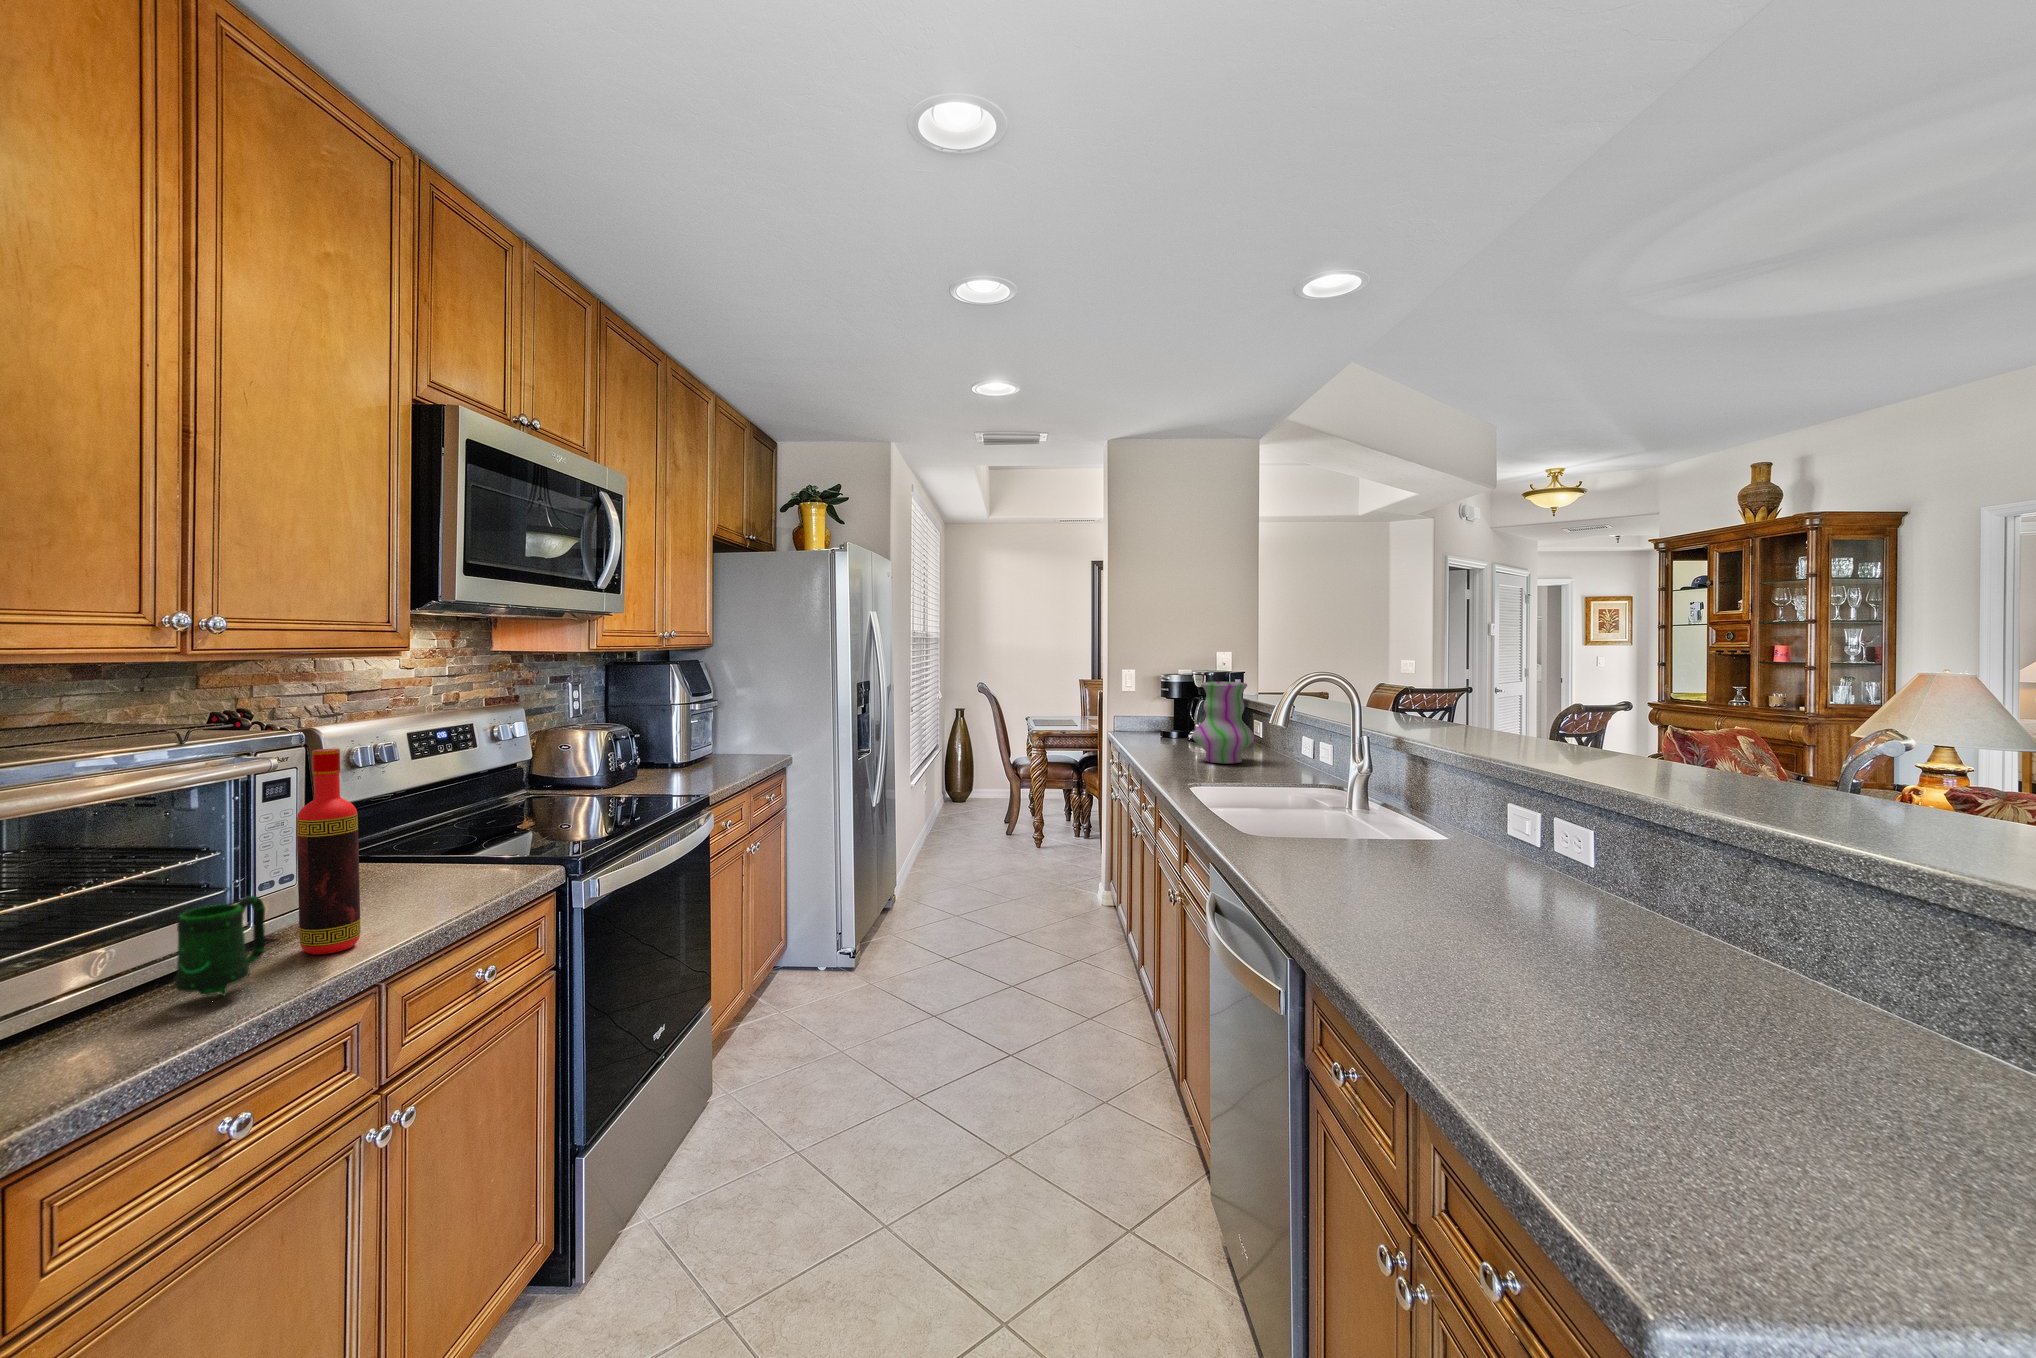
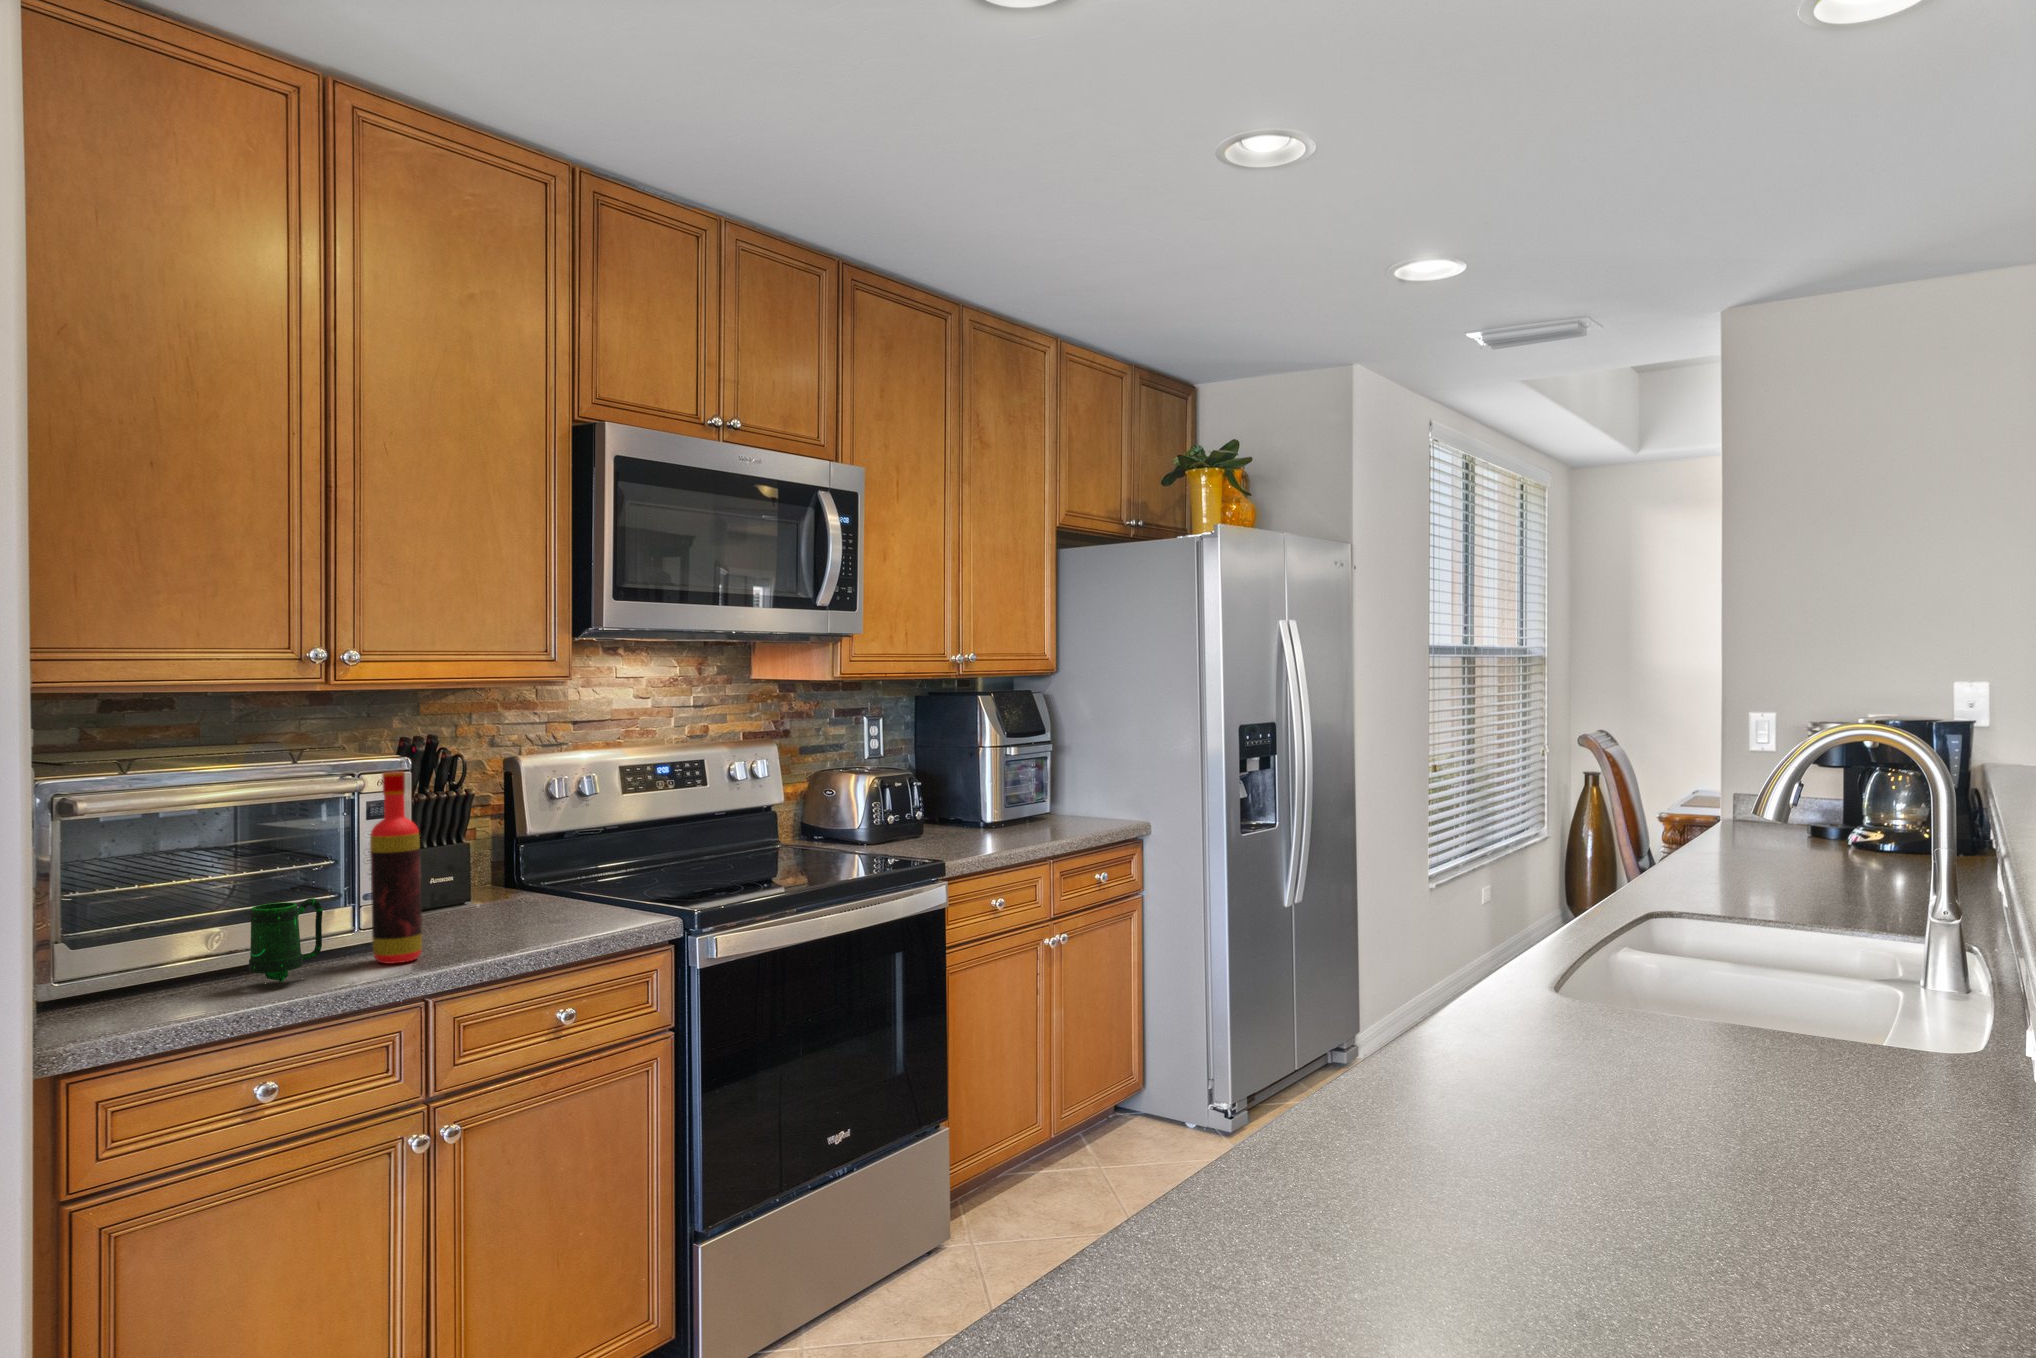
vase: present [1193,682,1255,763] -> none [1752,716,1882,866]

